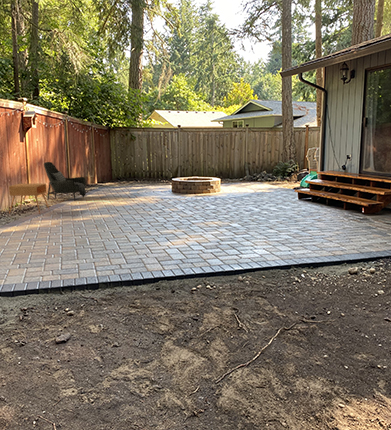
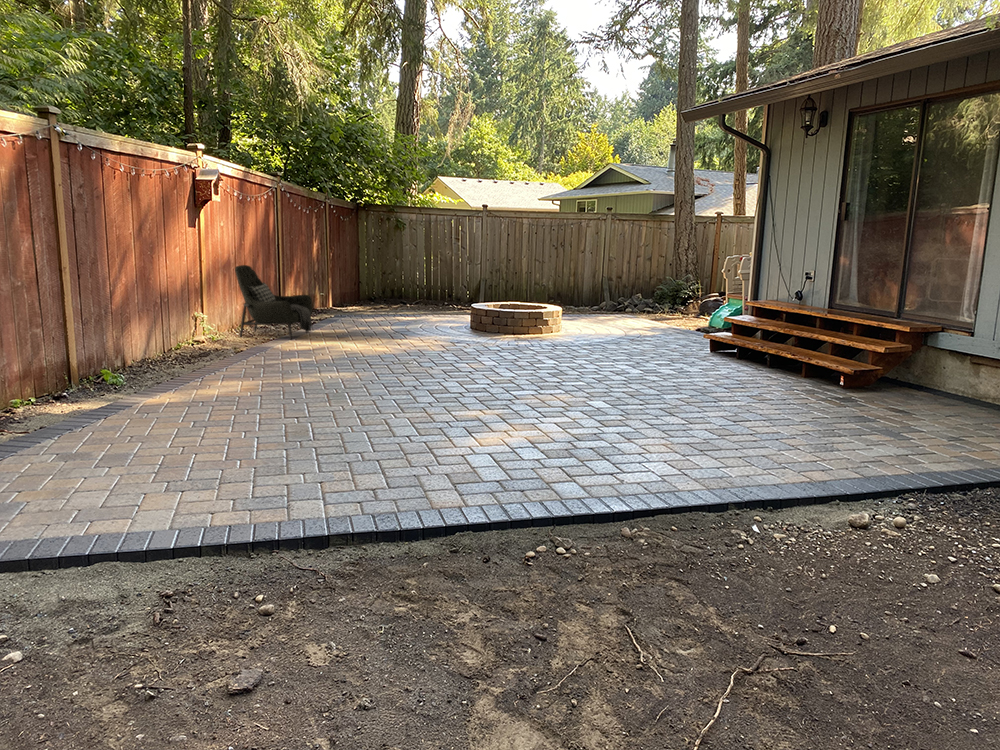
side table: present [9,183,49,214] -> none [165,305,242,364]

